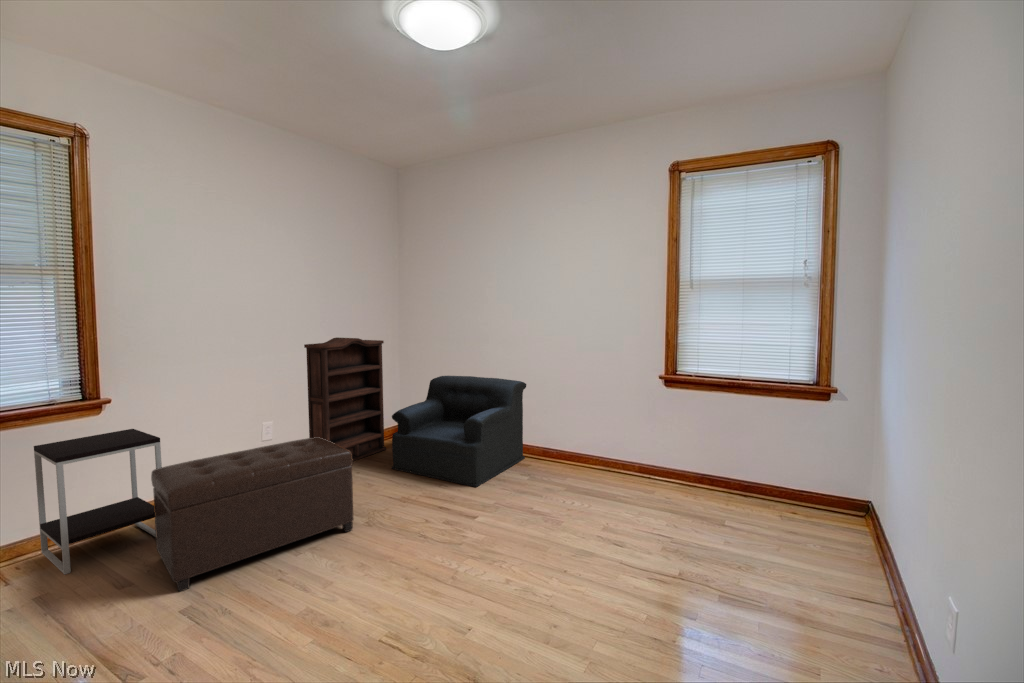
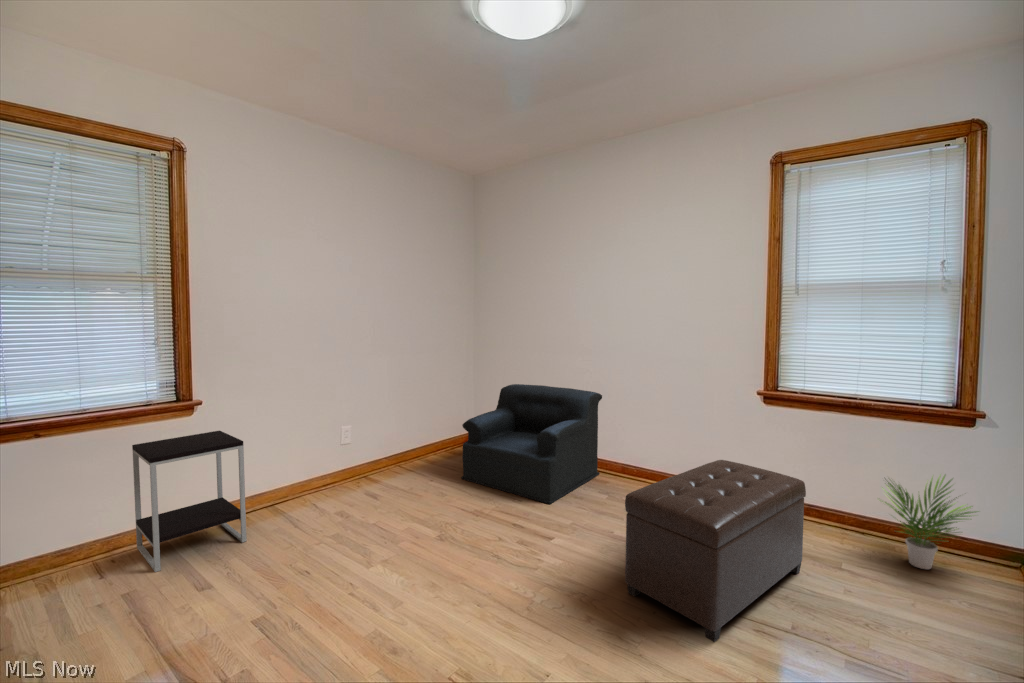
bookshelf: present [304,338,386,461] -> none [378,344,455,478]
ottoman: present [151,437,354,592] -> present [625,460,806,642]
potted plant: none [748,441,832,522] -> present [885,475,977,569]

